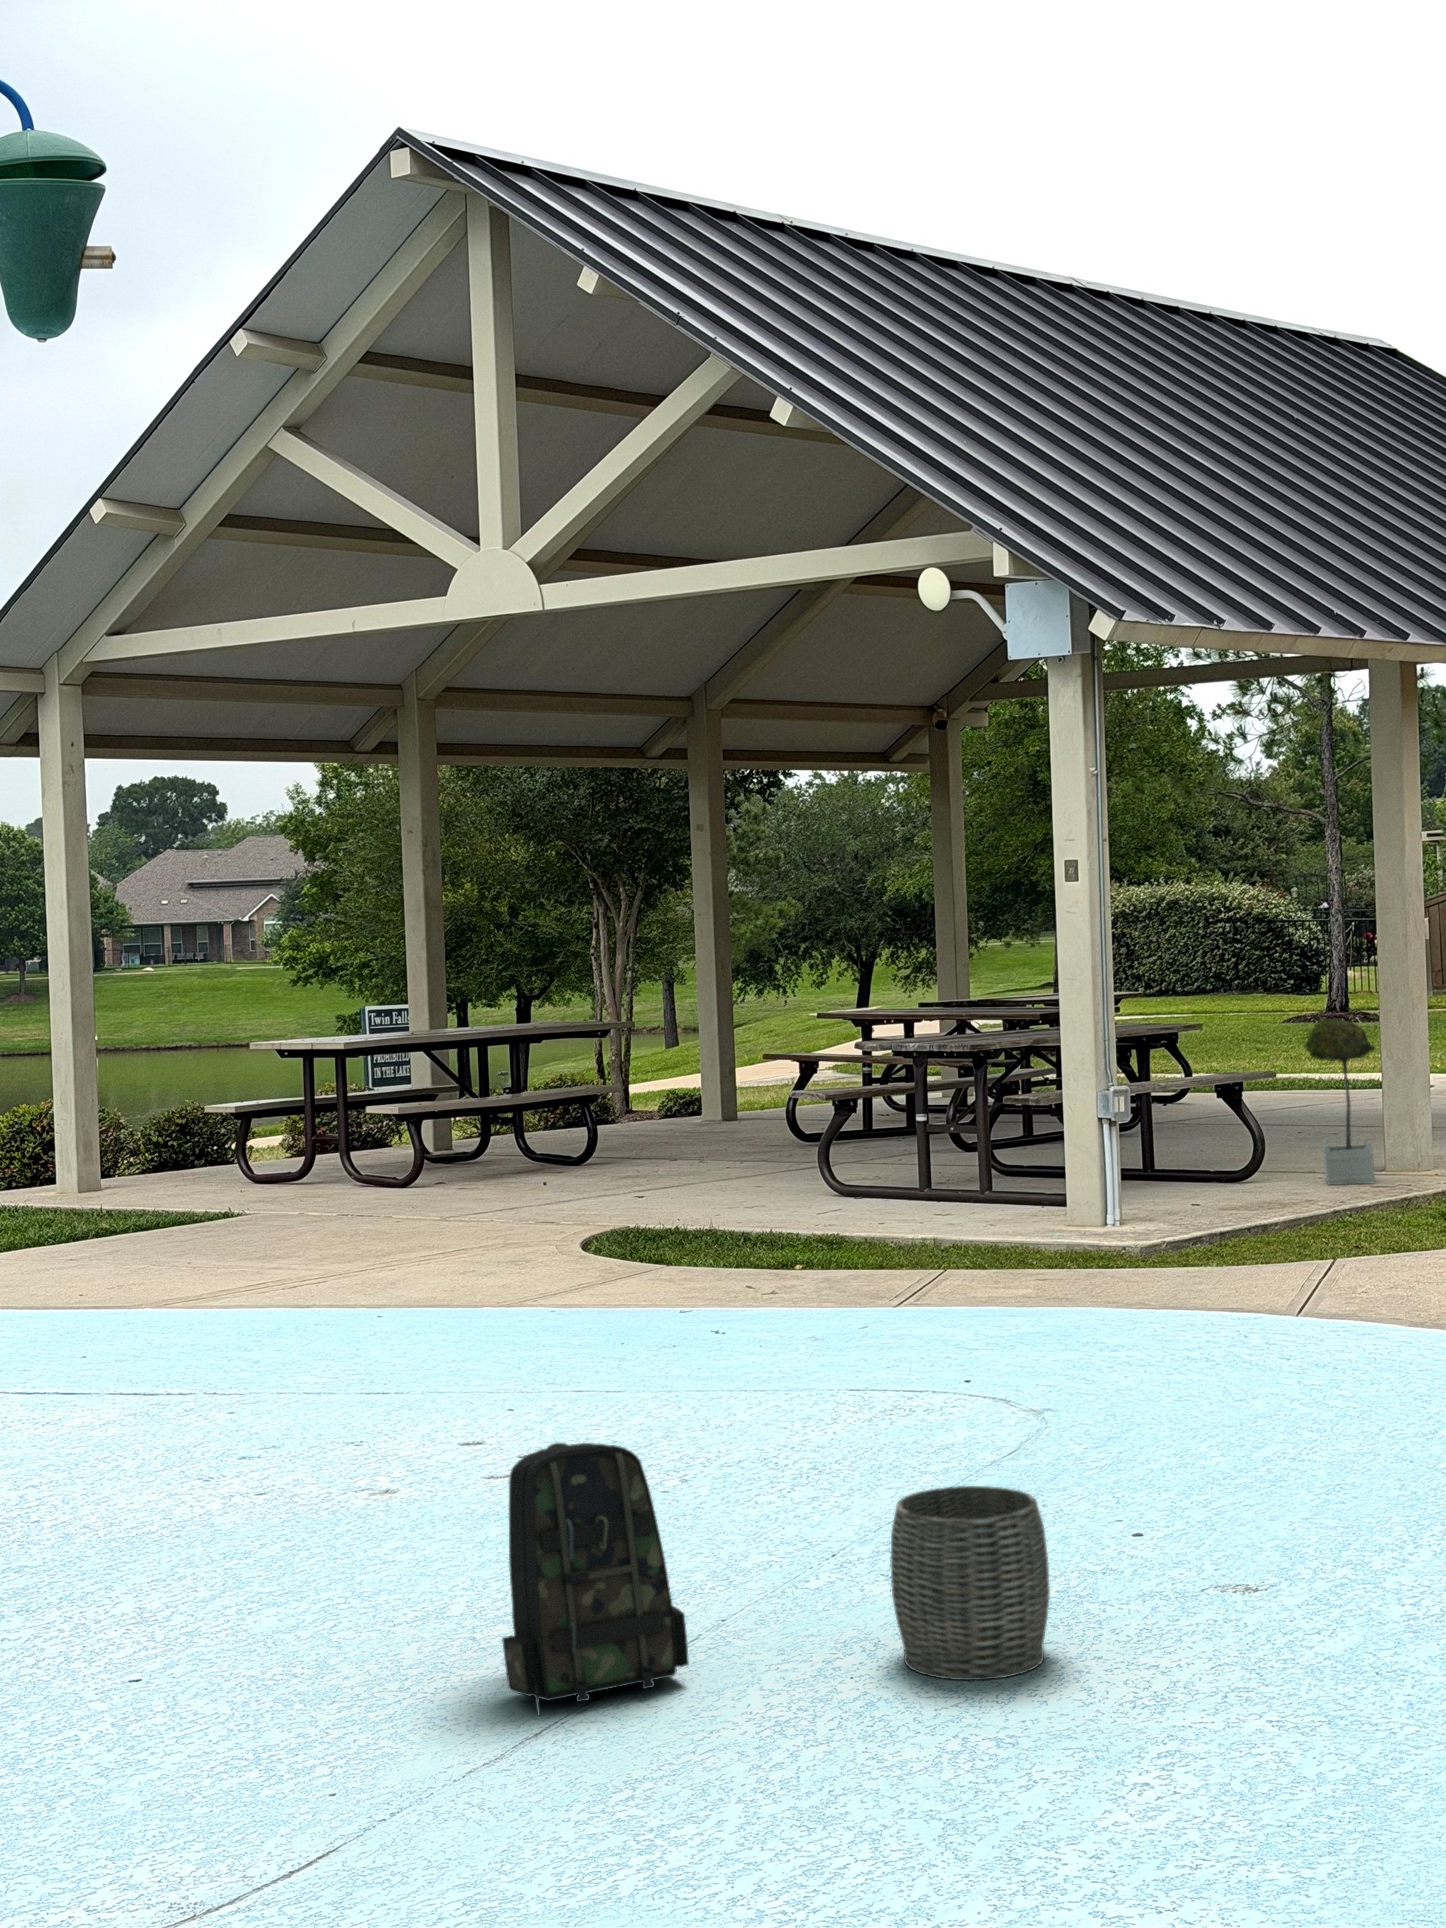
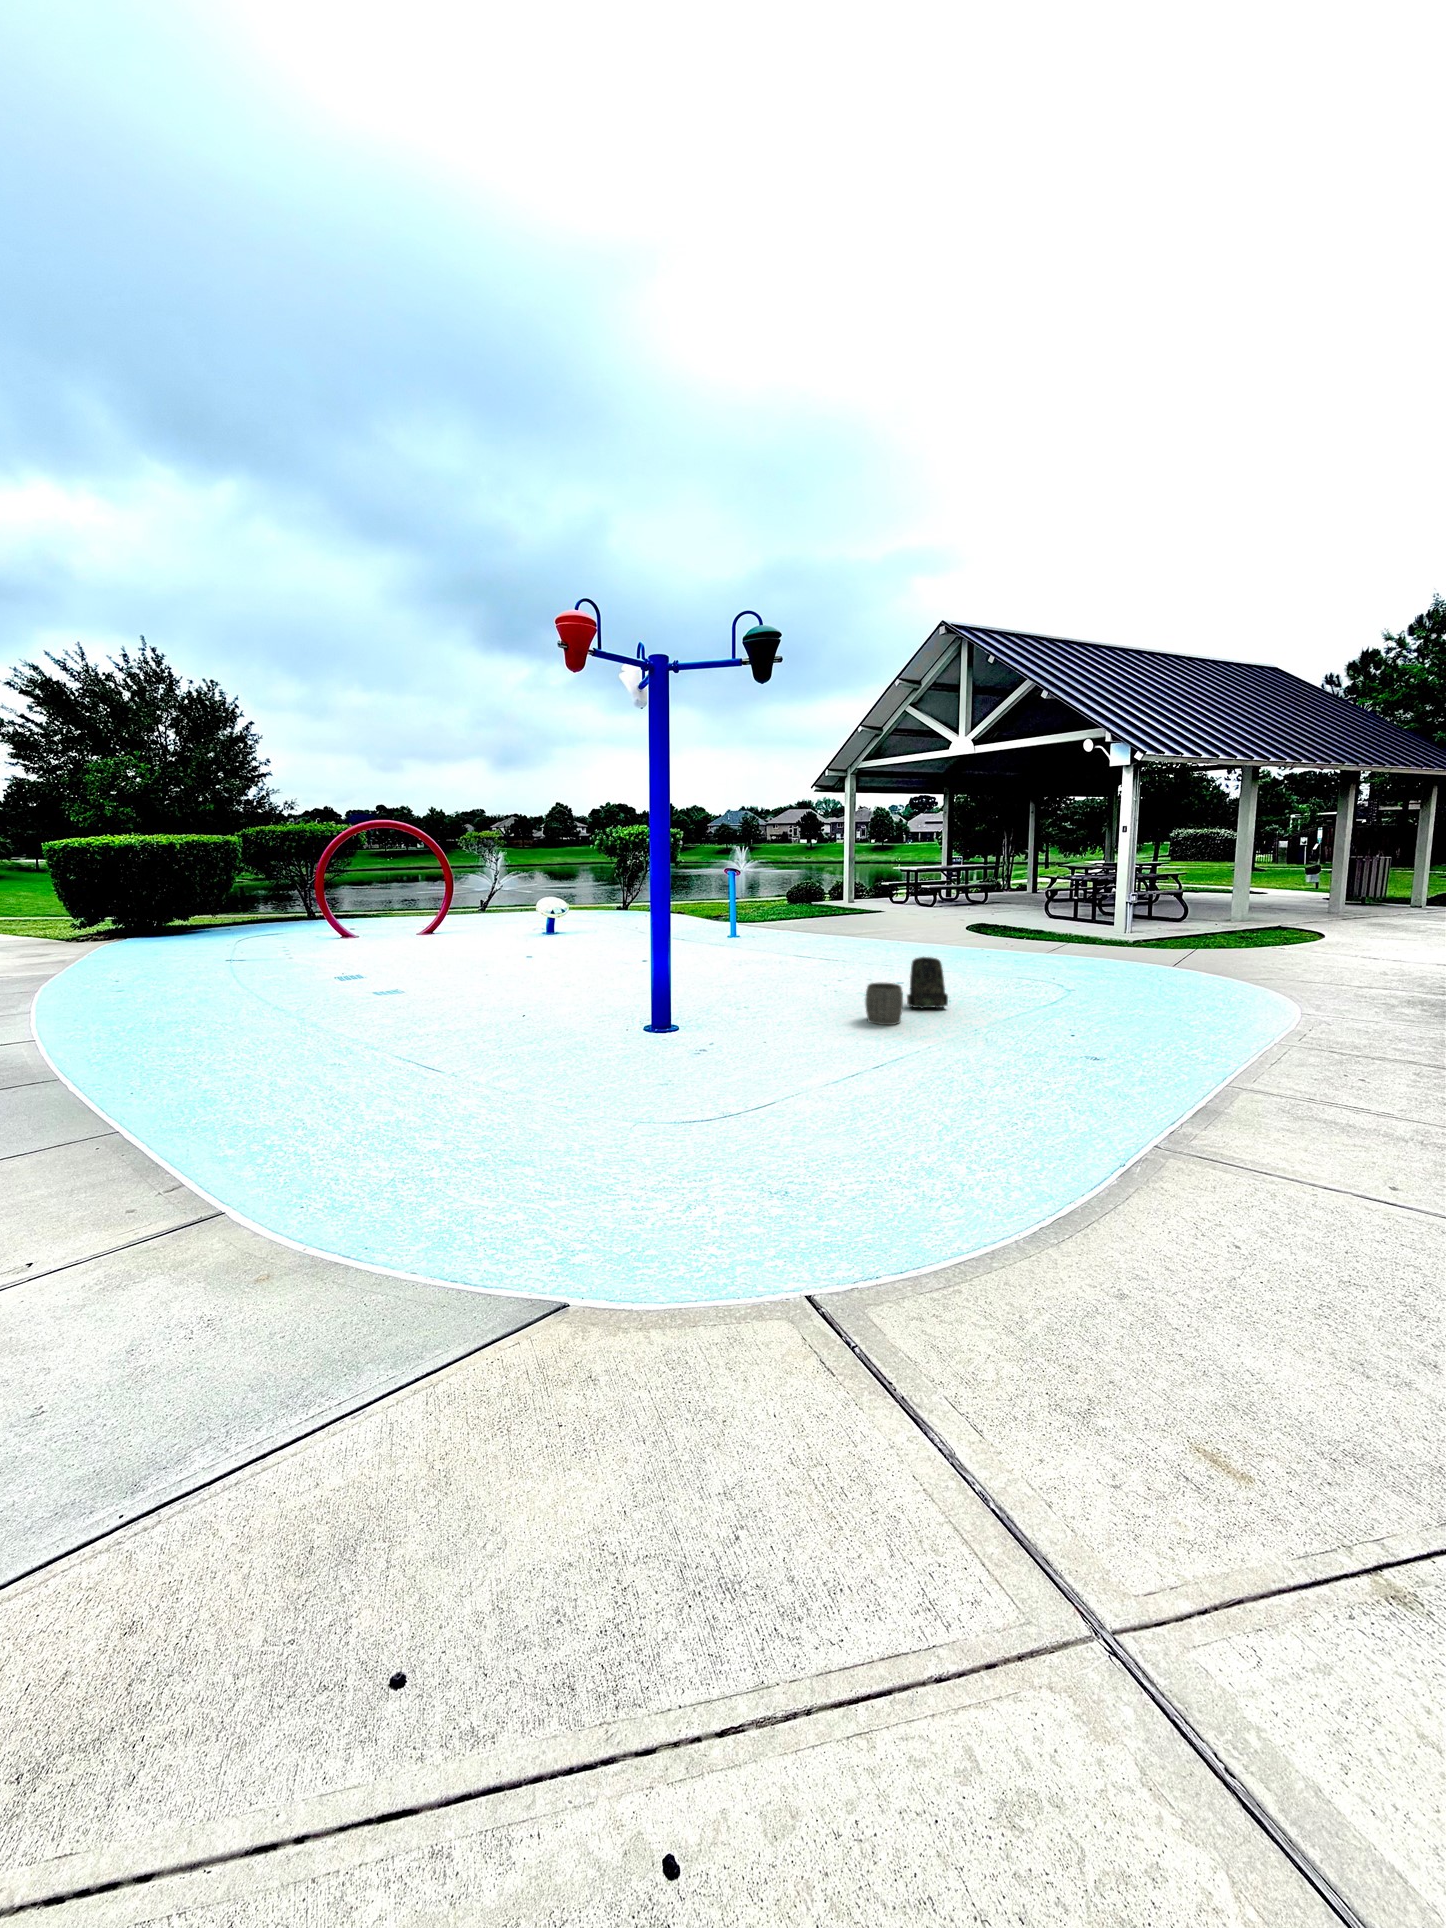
potted tree: present [1305,1017,1376,1185] -> none [1215,874,1241,926]
woven basket: present [891,1486,1050,1680] -> present [865,982,903,1025]

